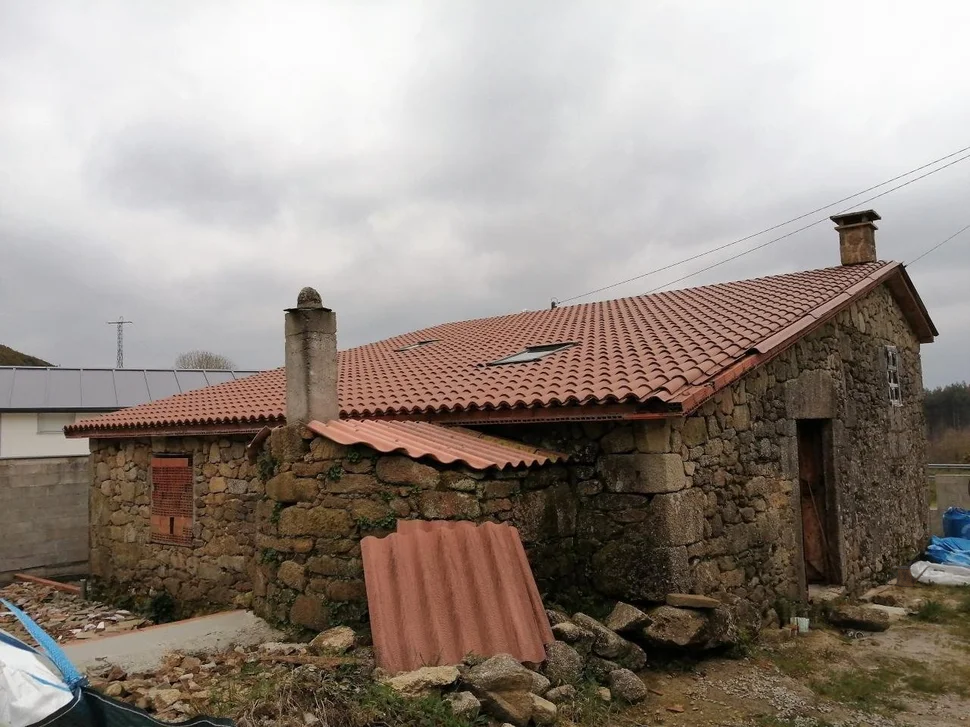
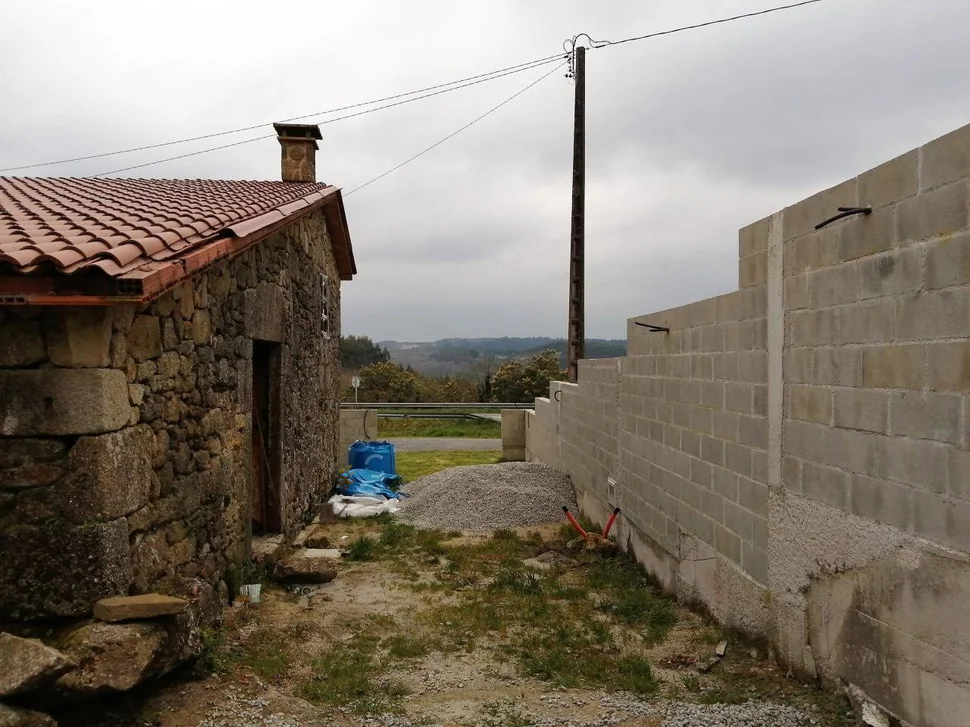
potted plant: none [924,531,948,571] -> present [336,464,354,503]

